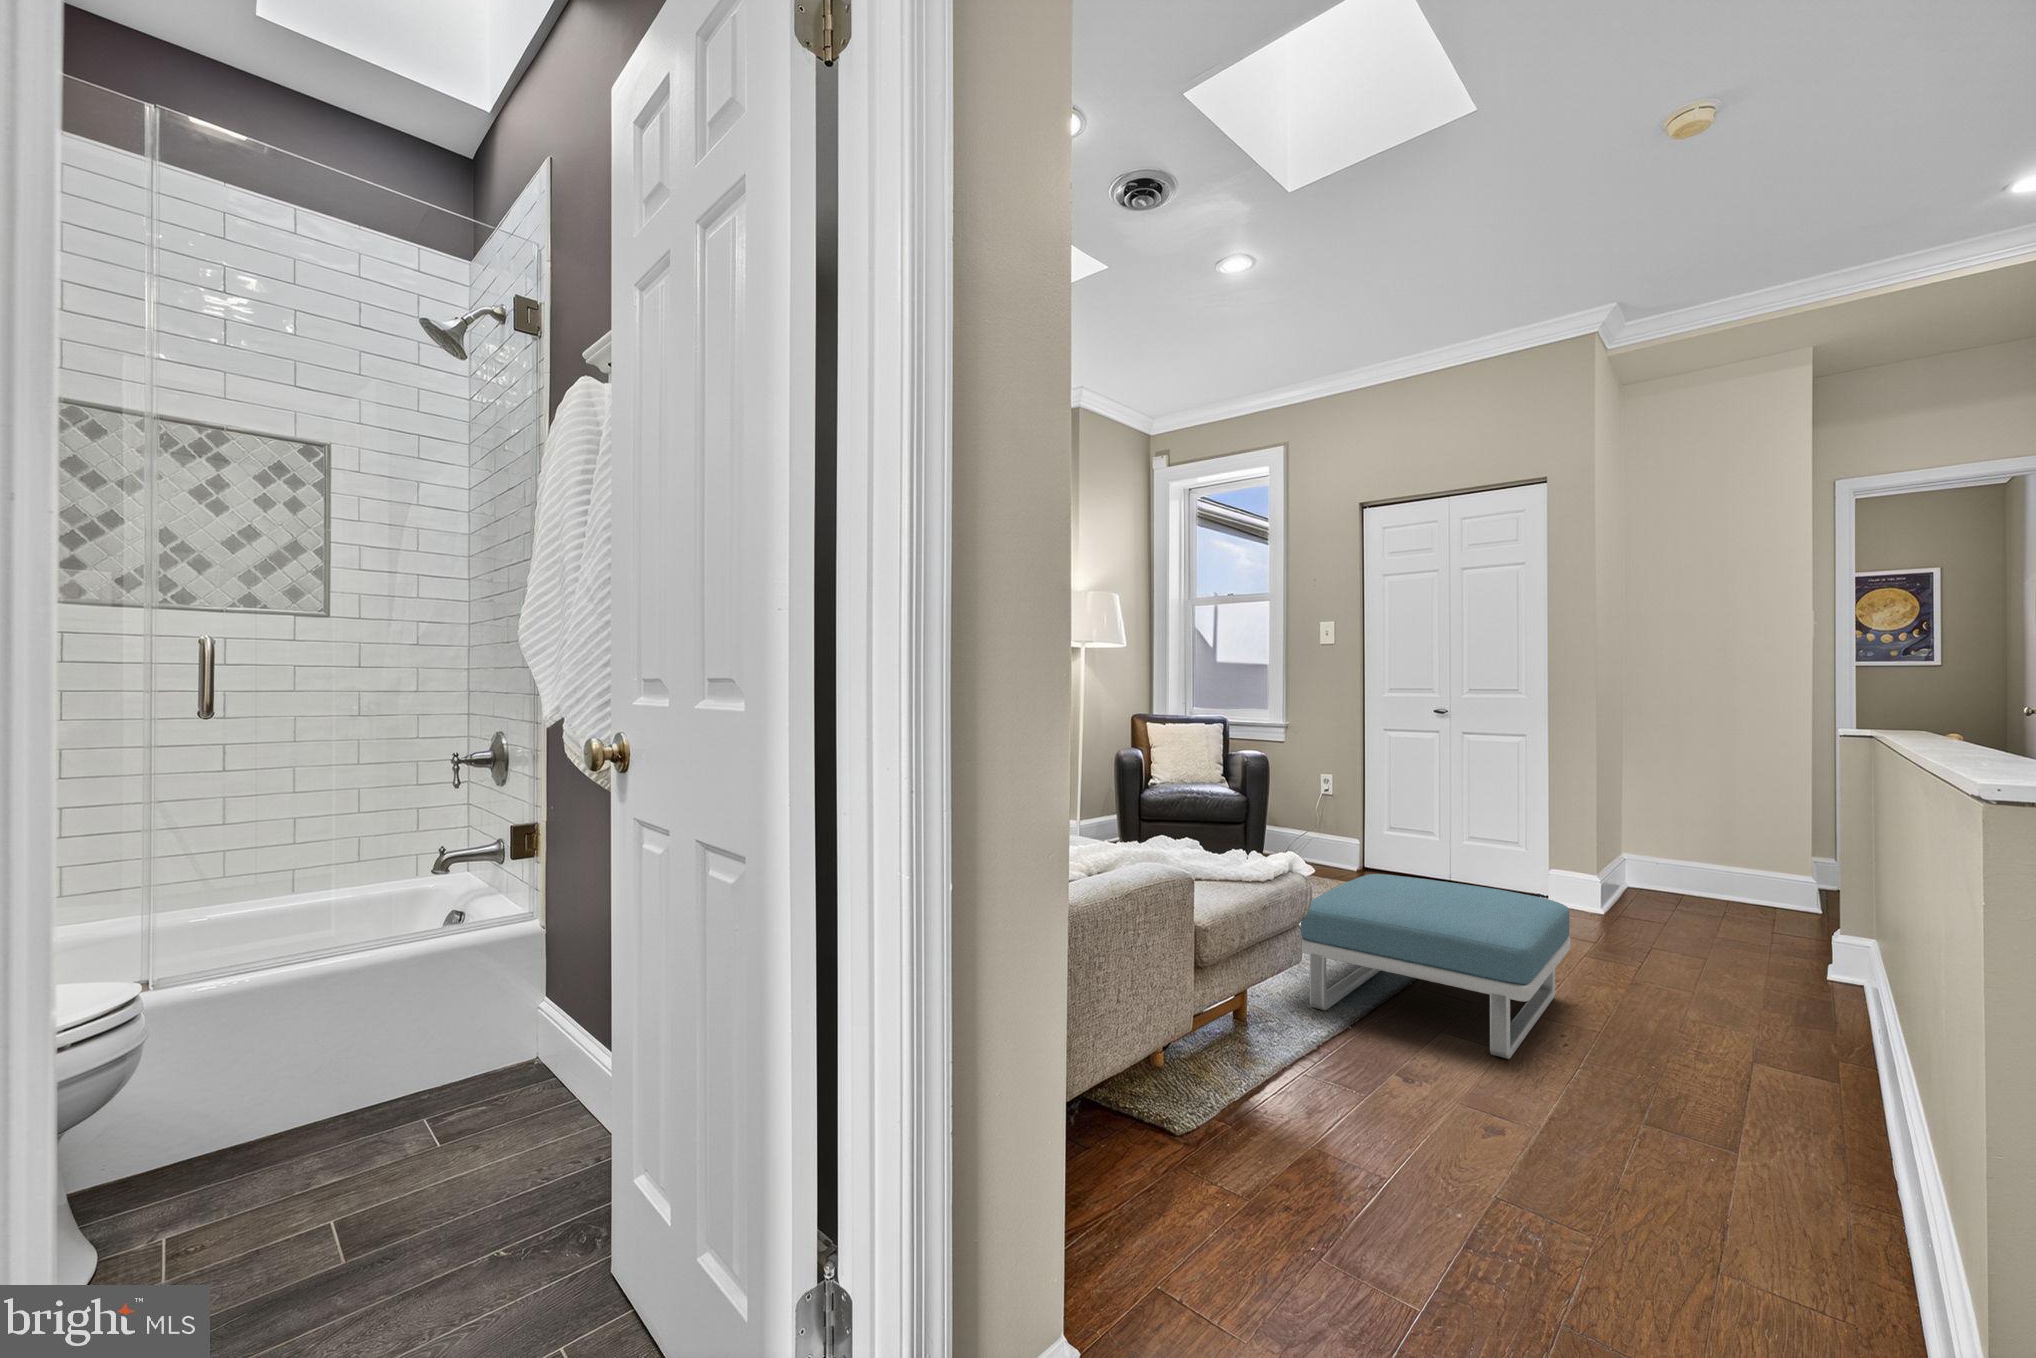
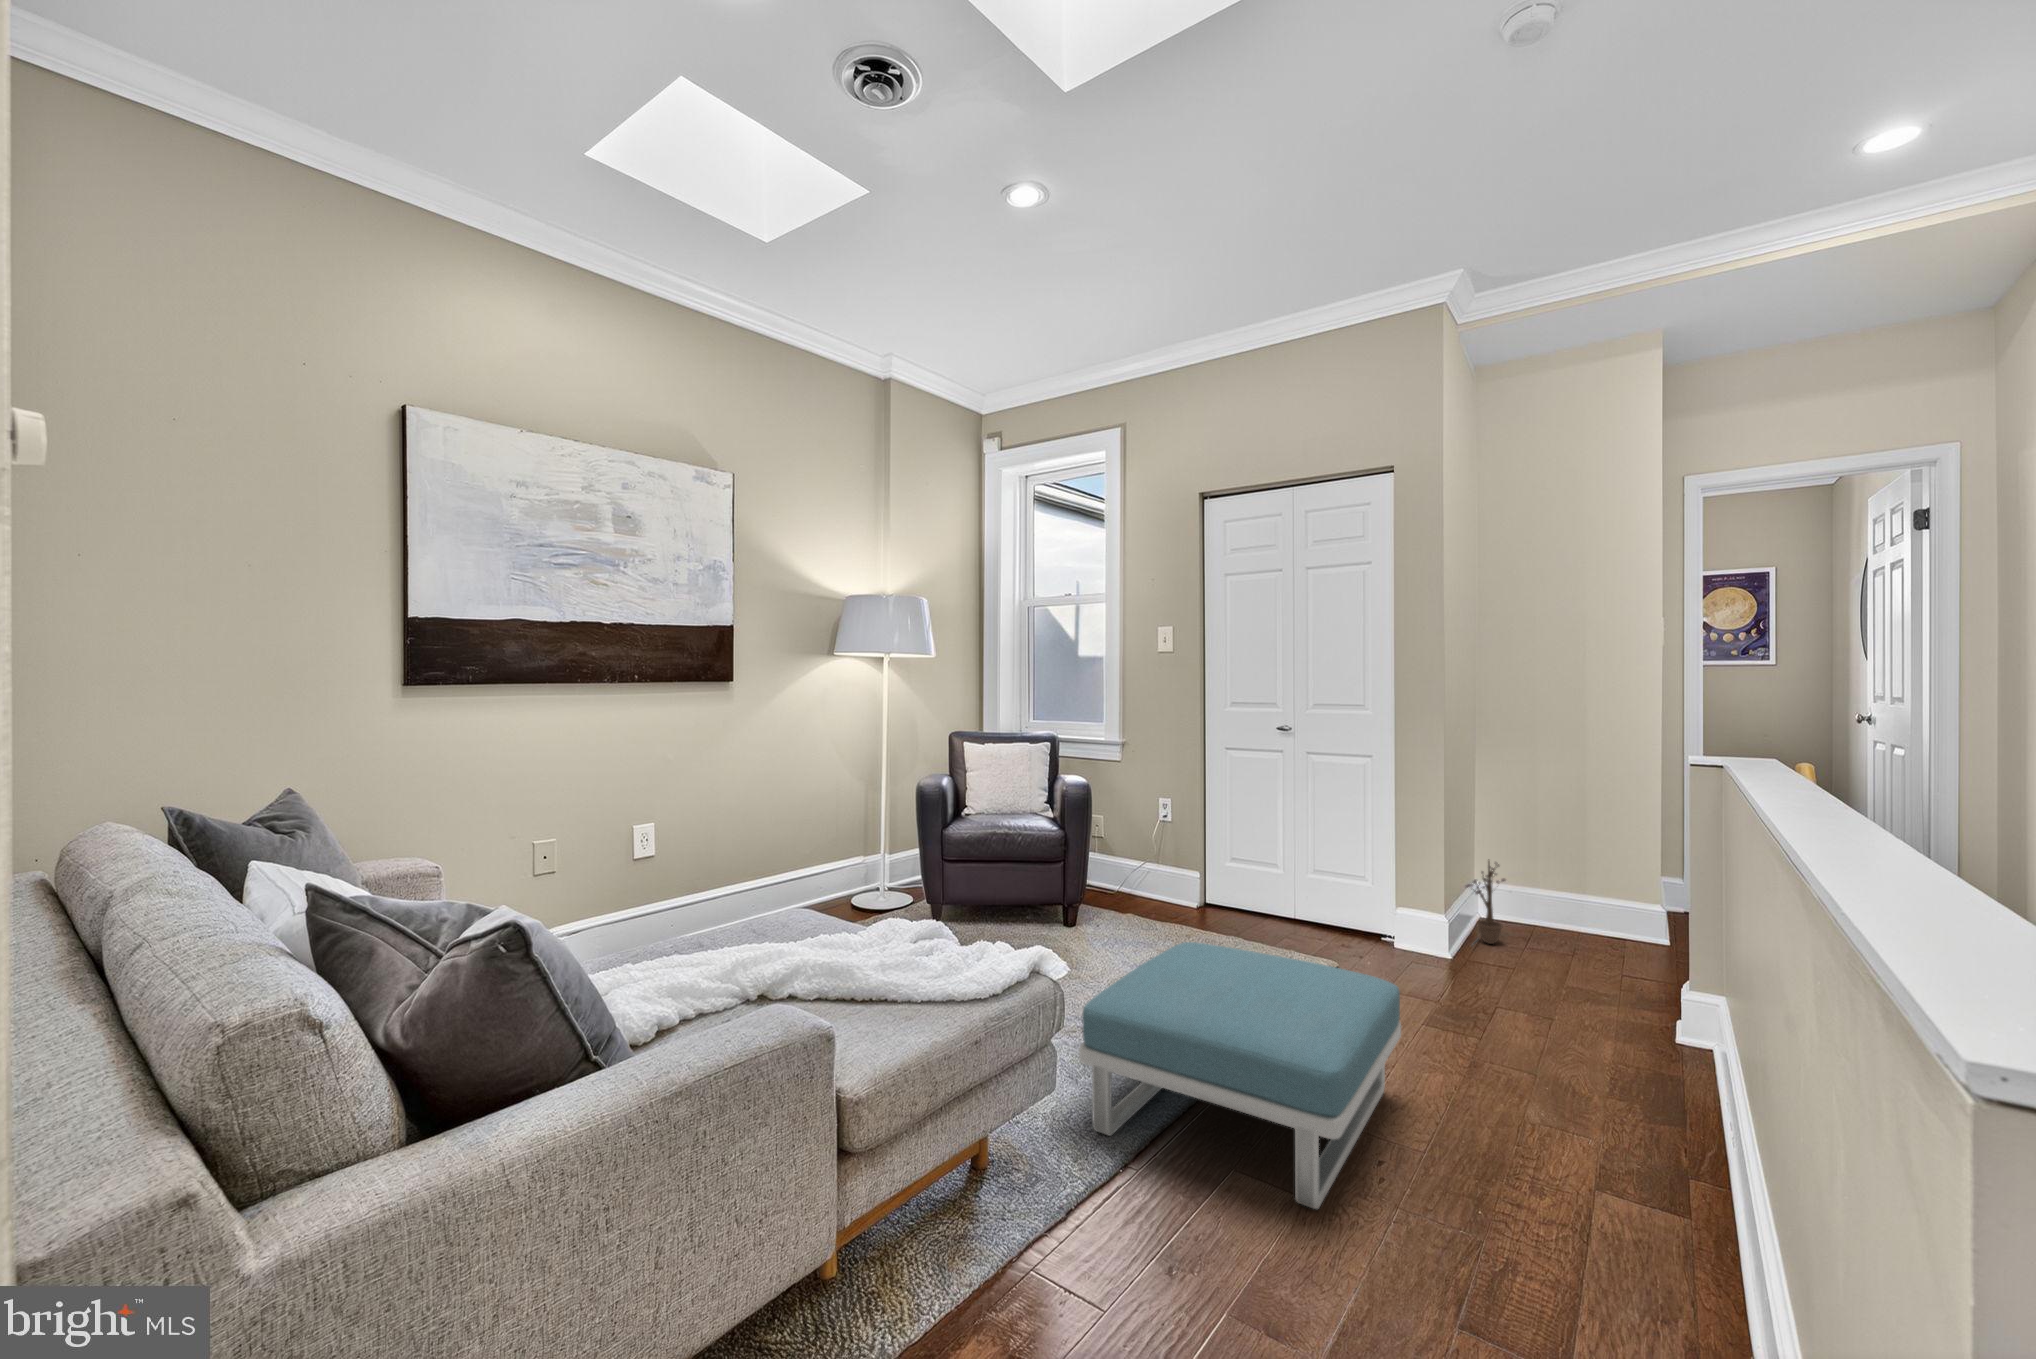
decorative plant: none [1617,830,1658,907] -> present [1466,861,1505,945]

